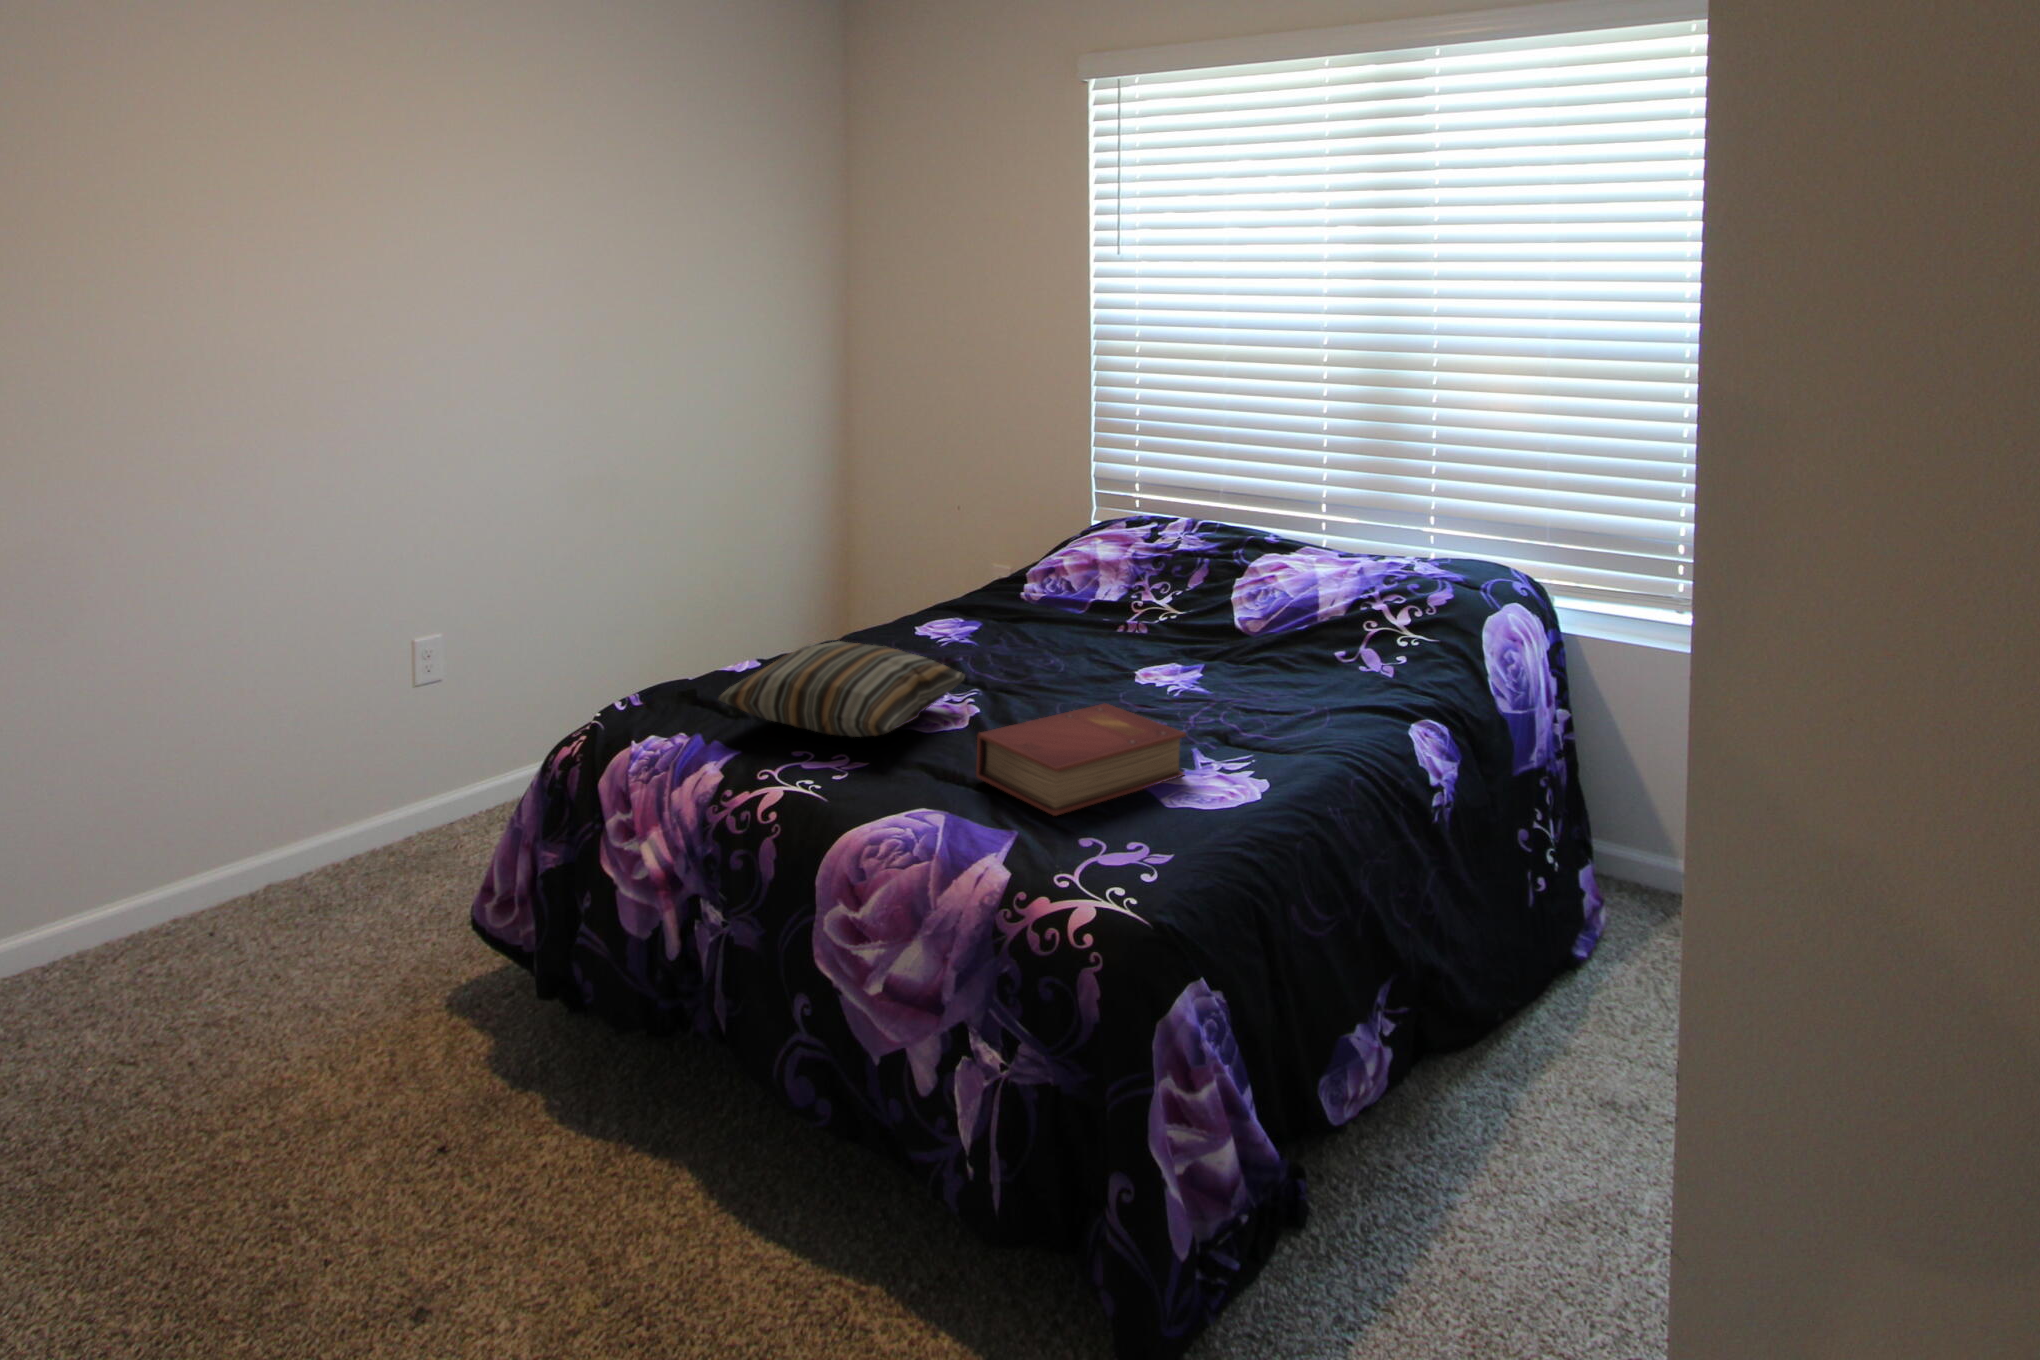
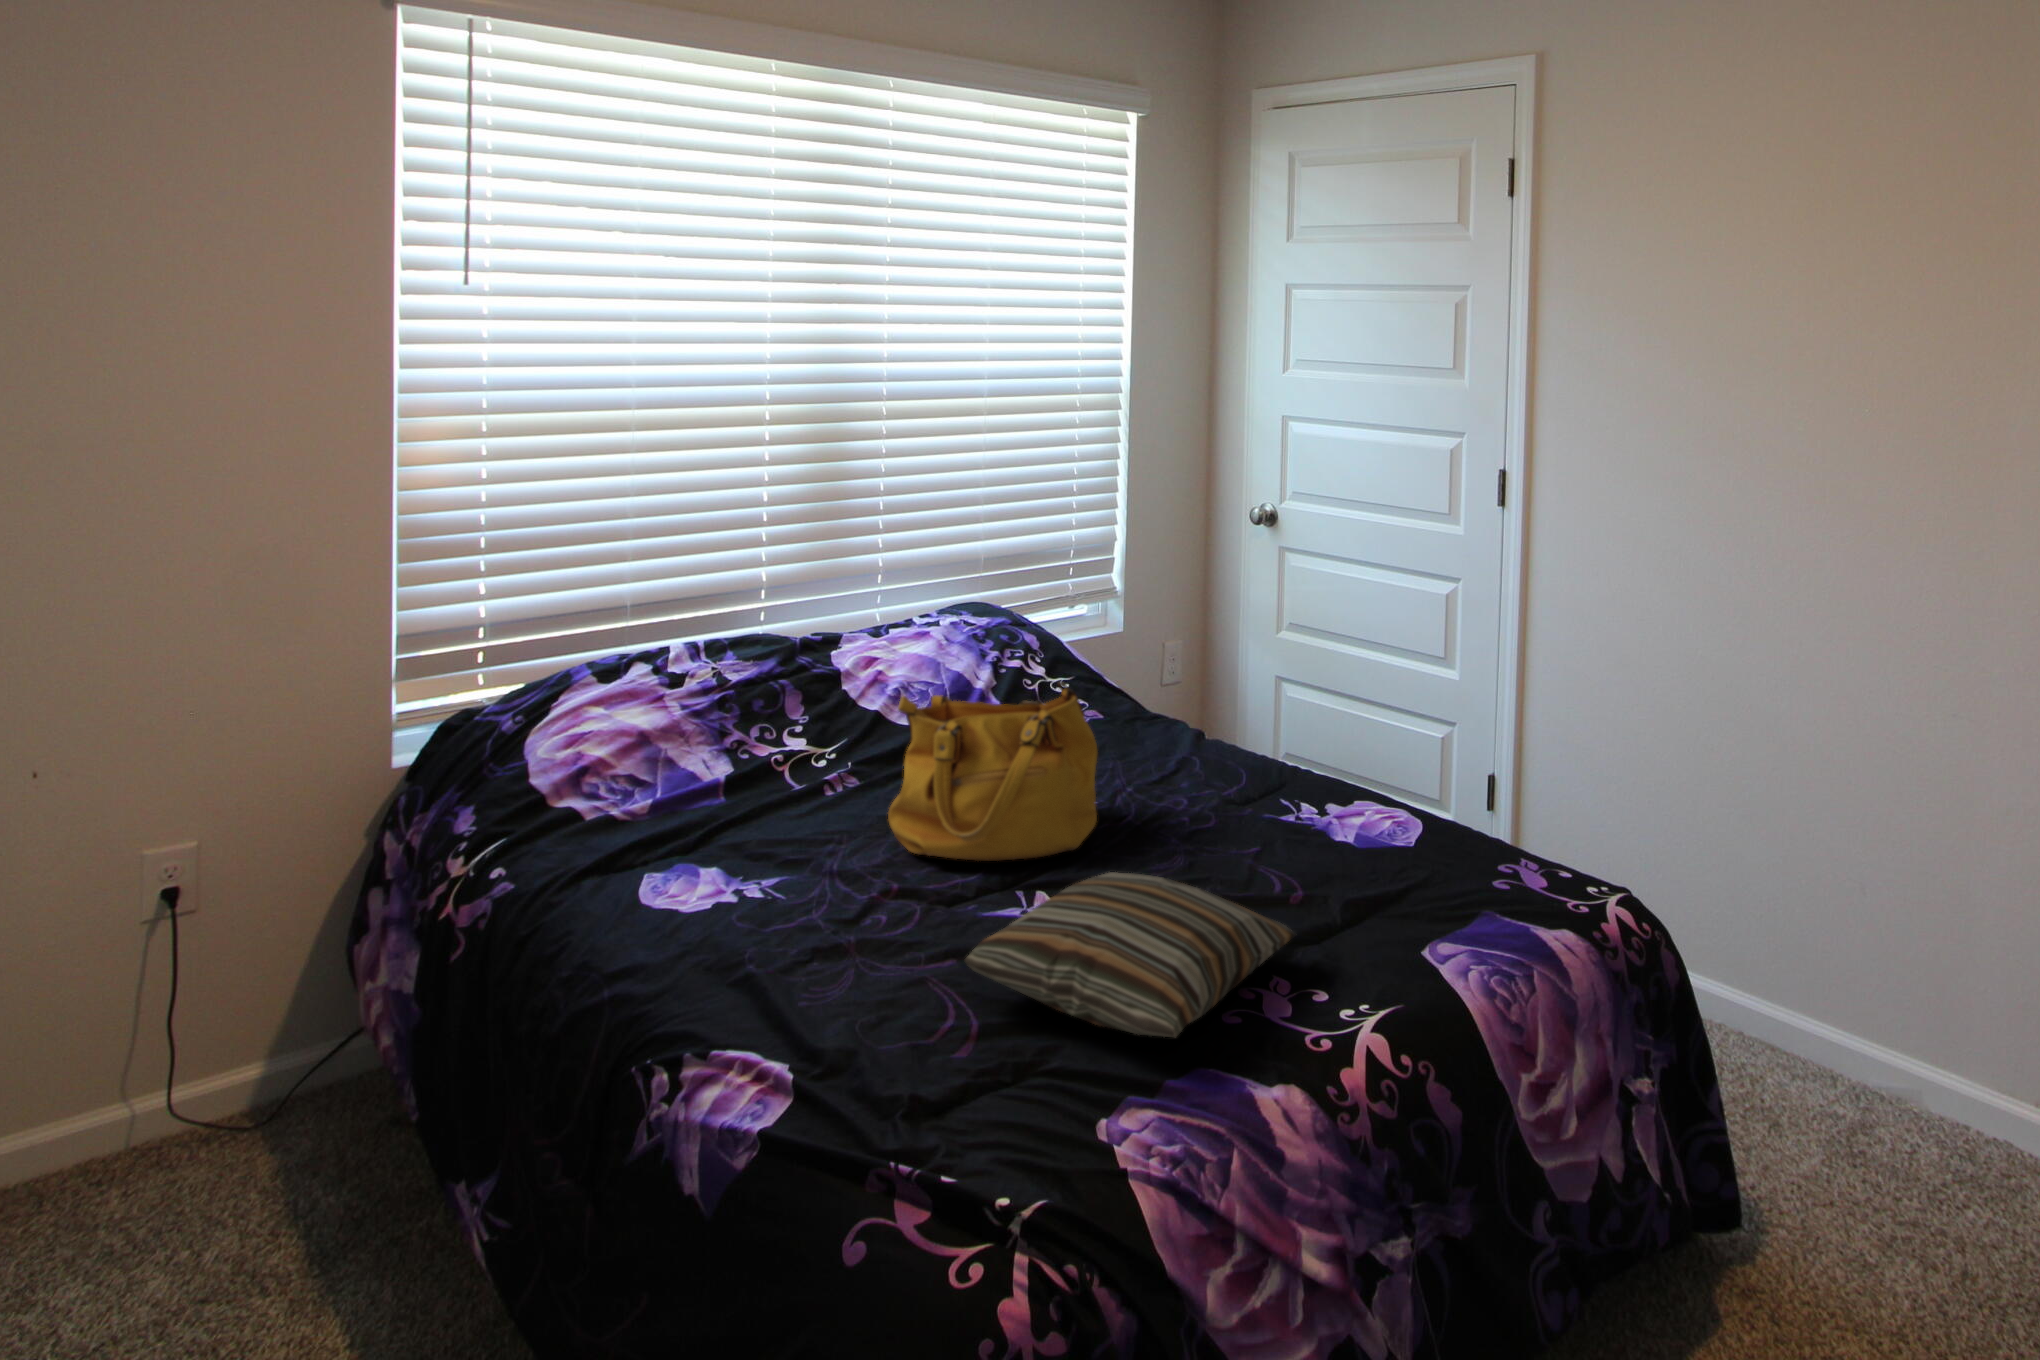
handbag: none [989,536,1145,691] -> present [888,682,1097,861]
book: present [976,703,1186,816] -> none [1259,797,1454,921]

